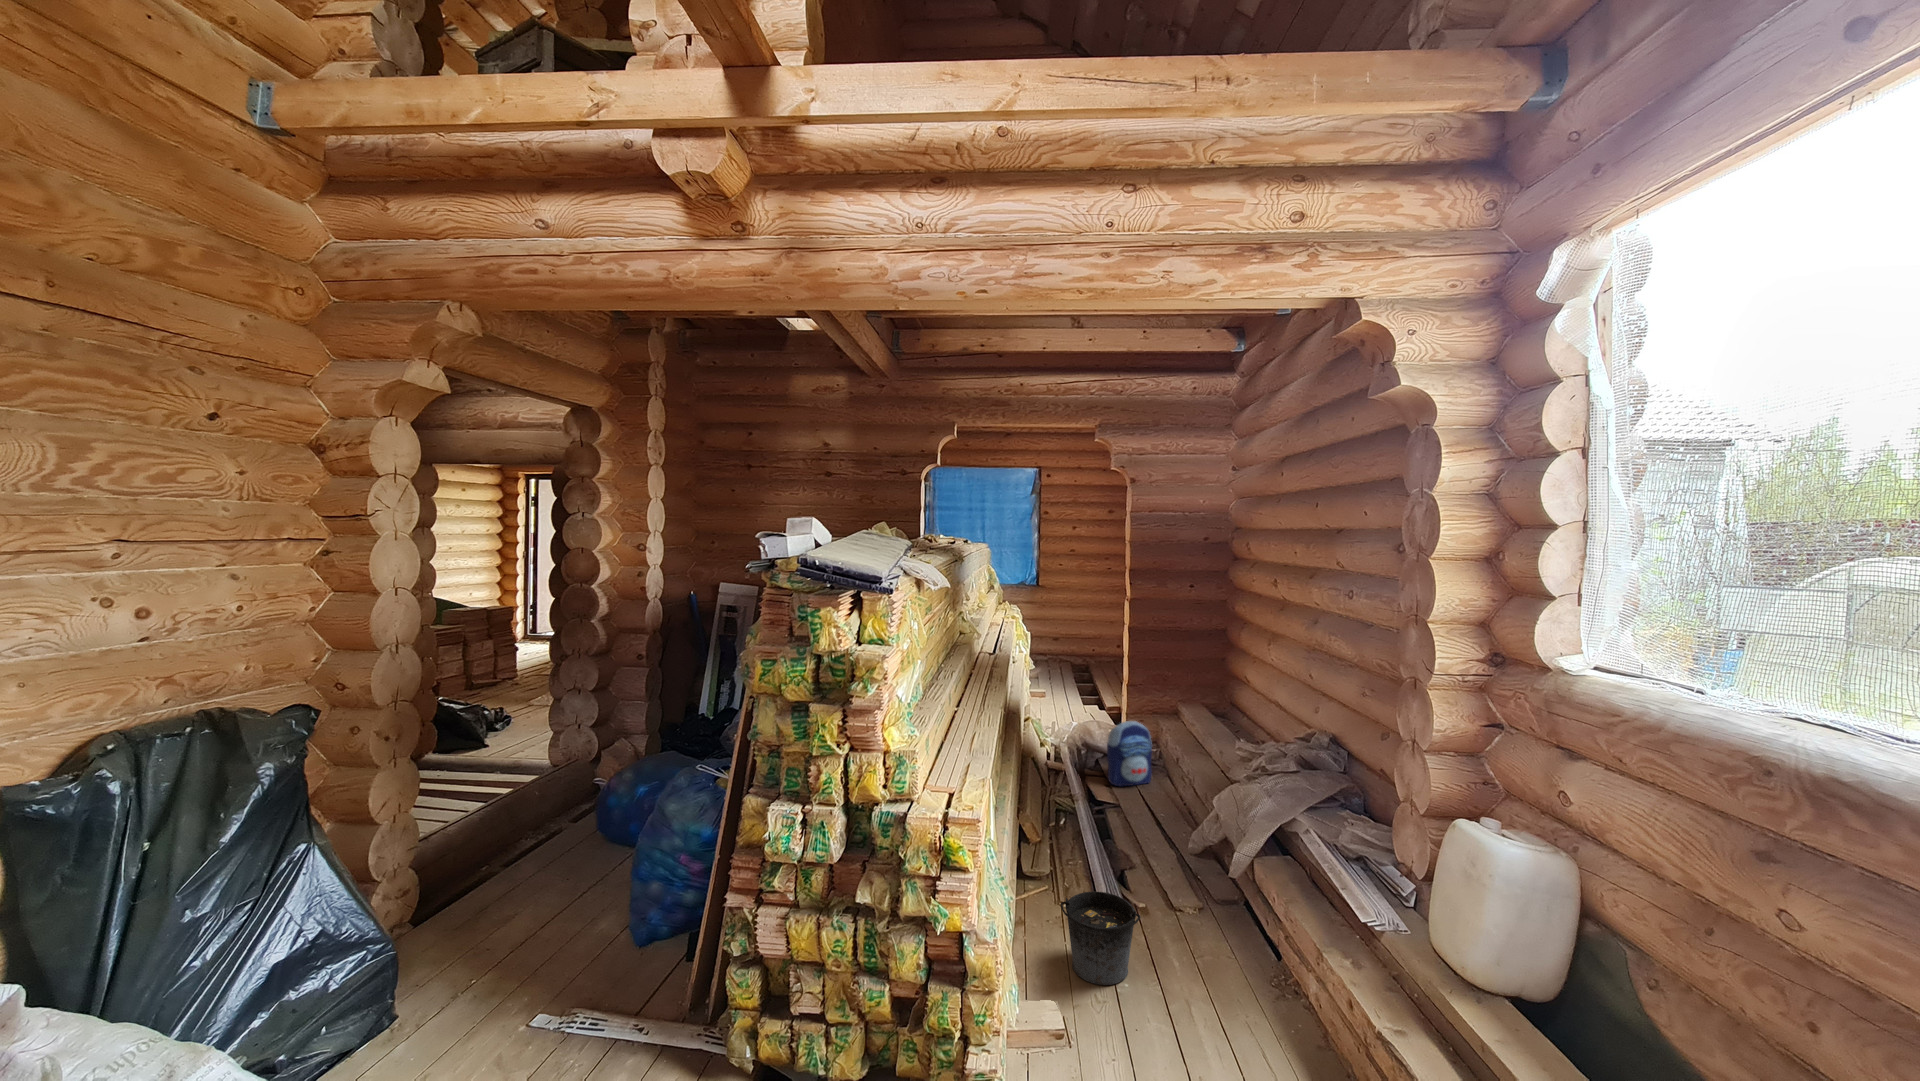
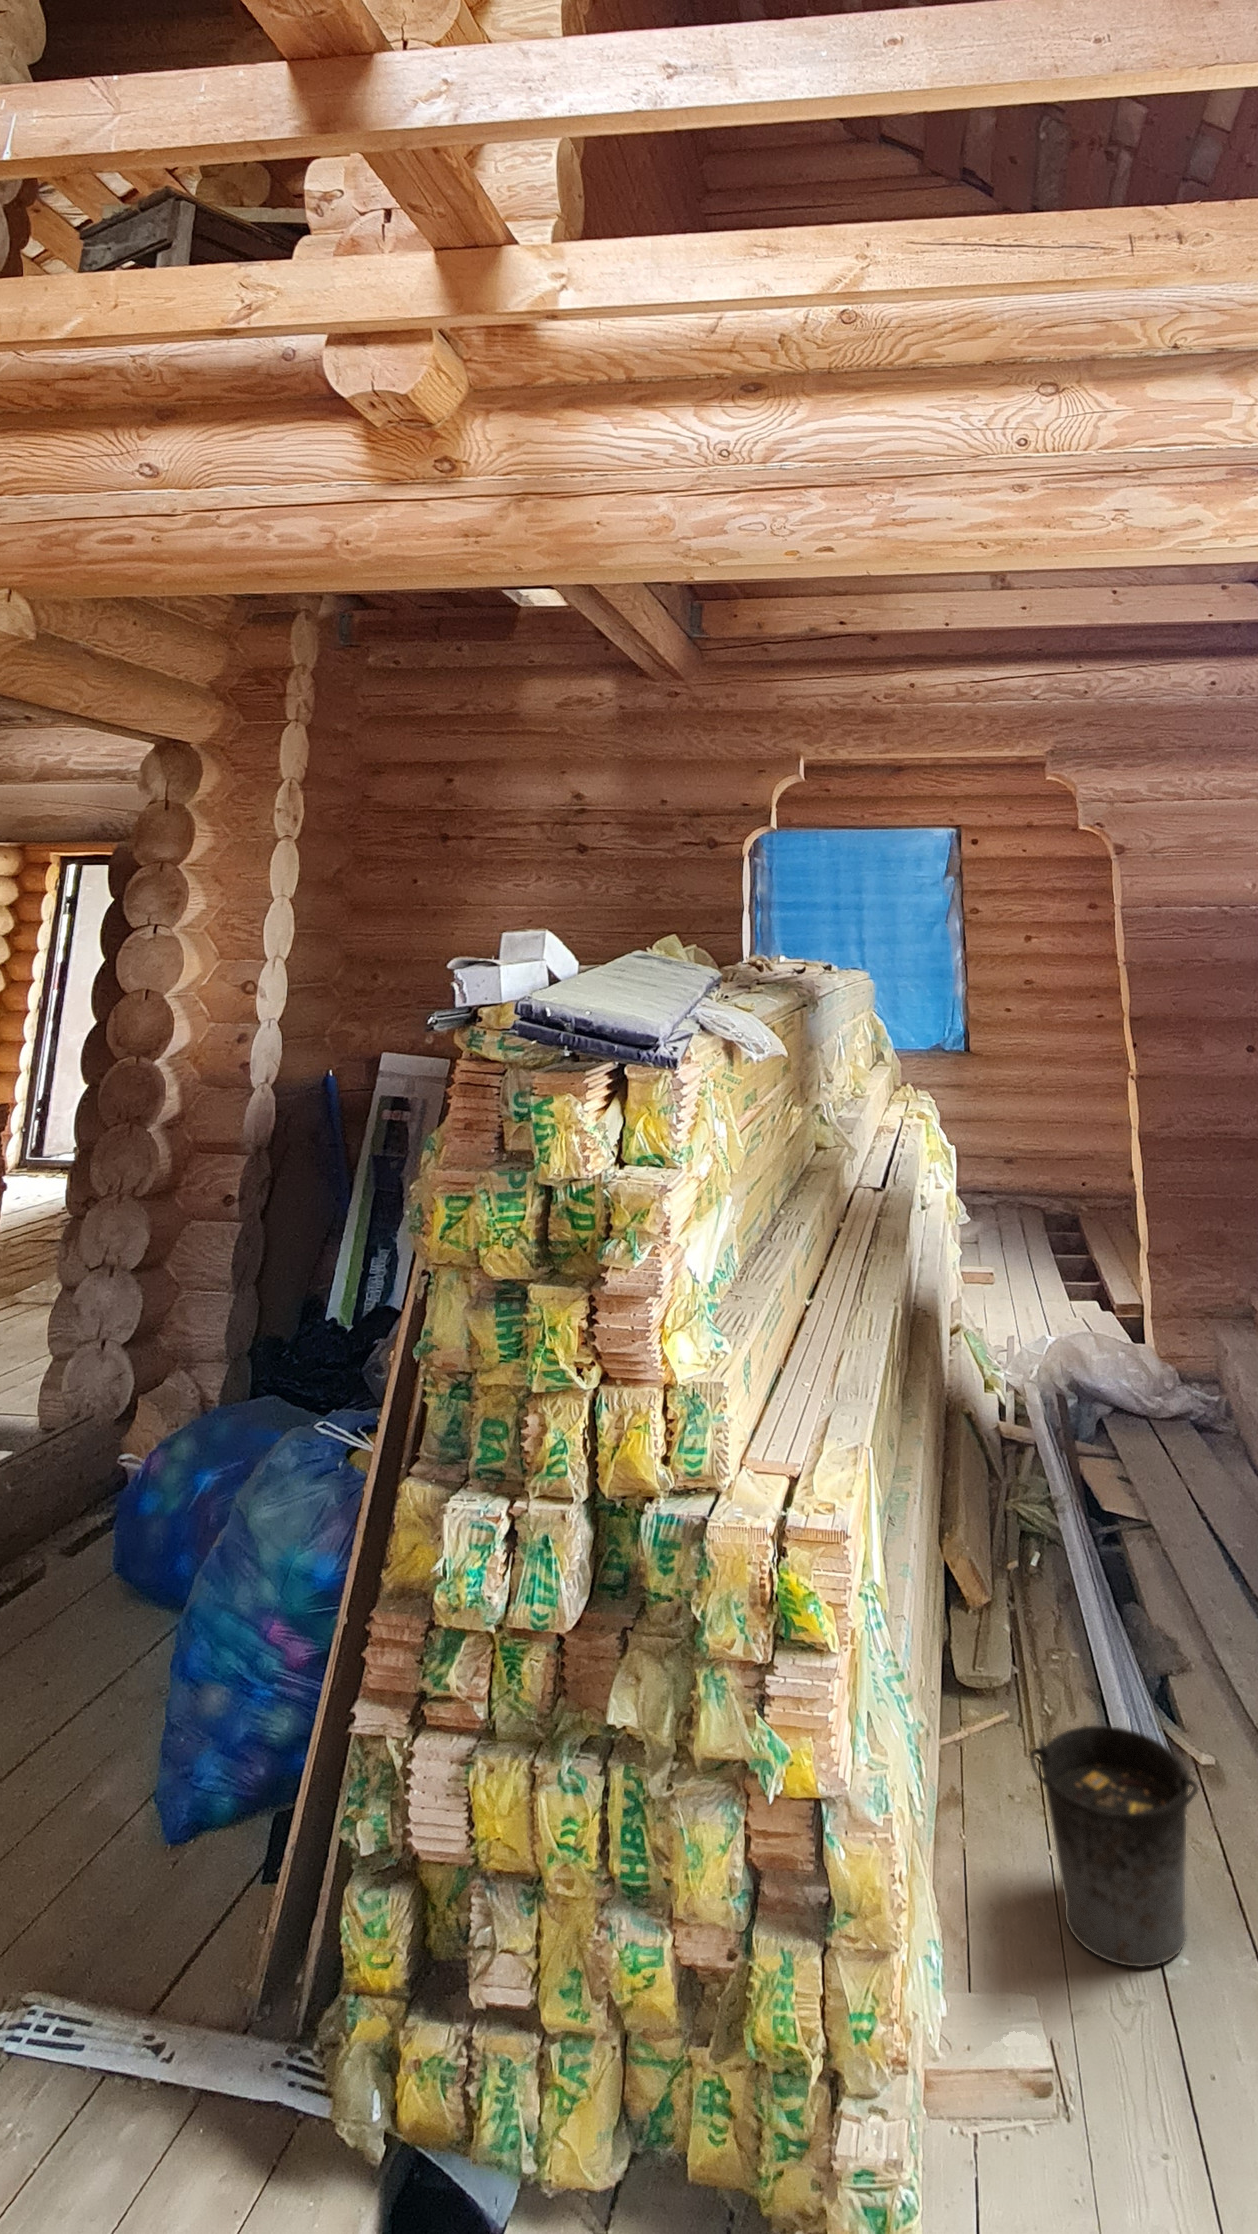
backpack: present [1107,721,1152,786] -> none [1119,1331,1218,1484]

